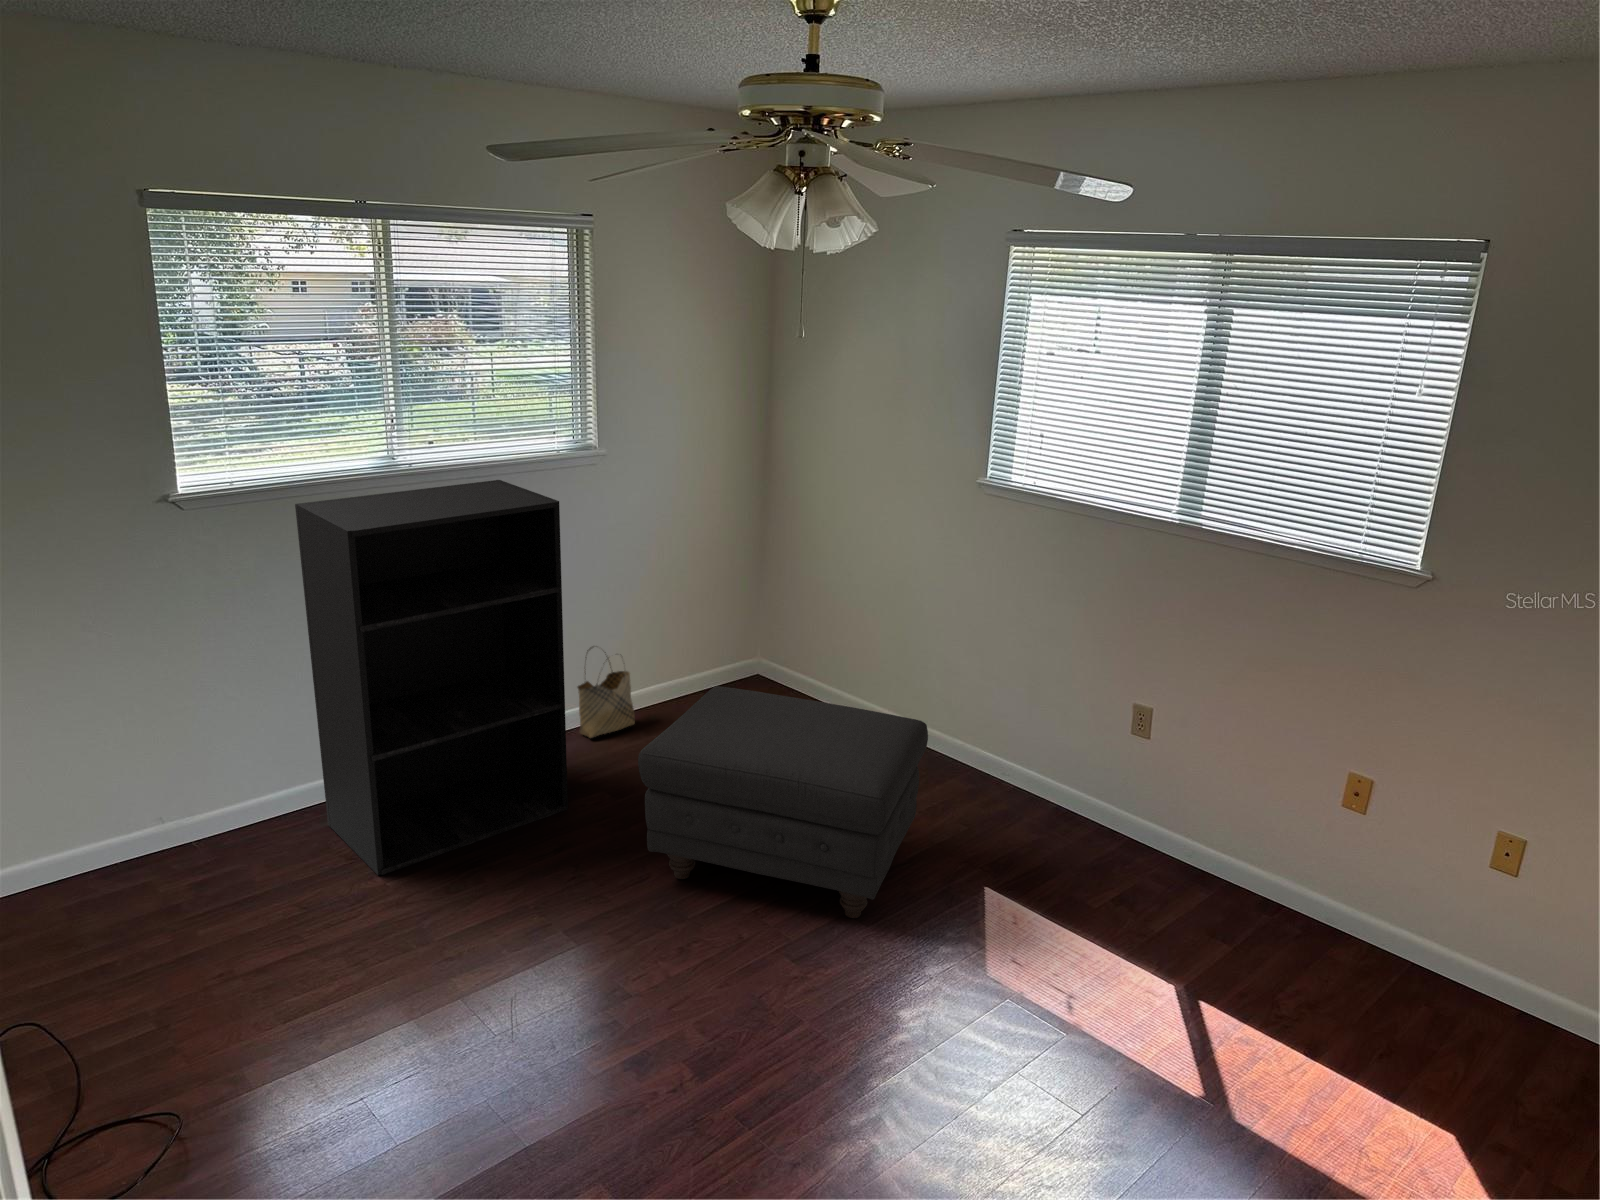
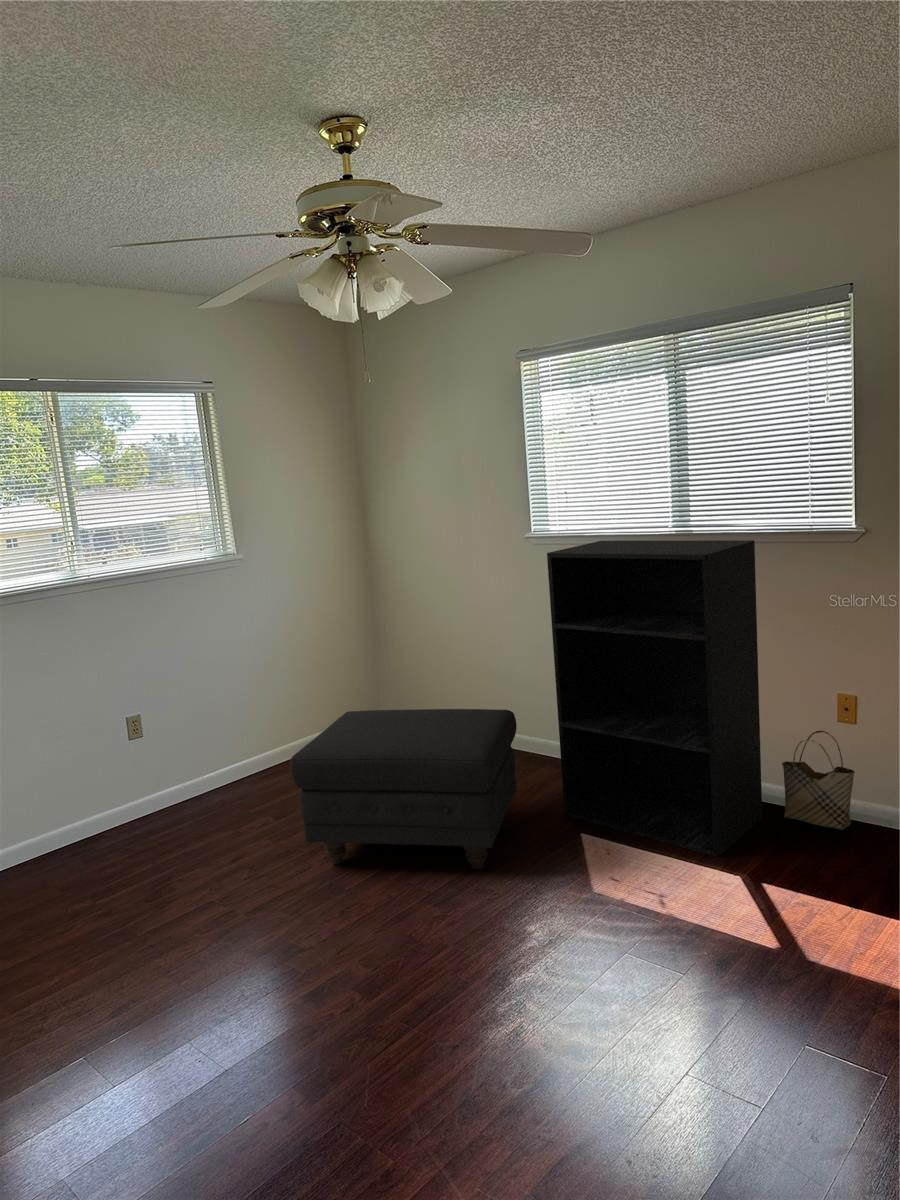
bookshelf: present [295,480,568,875] -> present [547,540,762,857]
woven basket: present [578,647,635,738] -> present [782,731,855,830]

